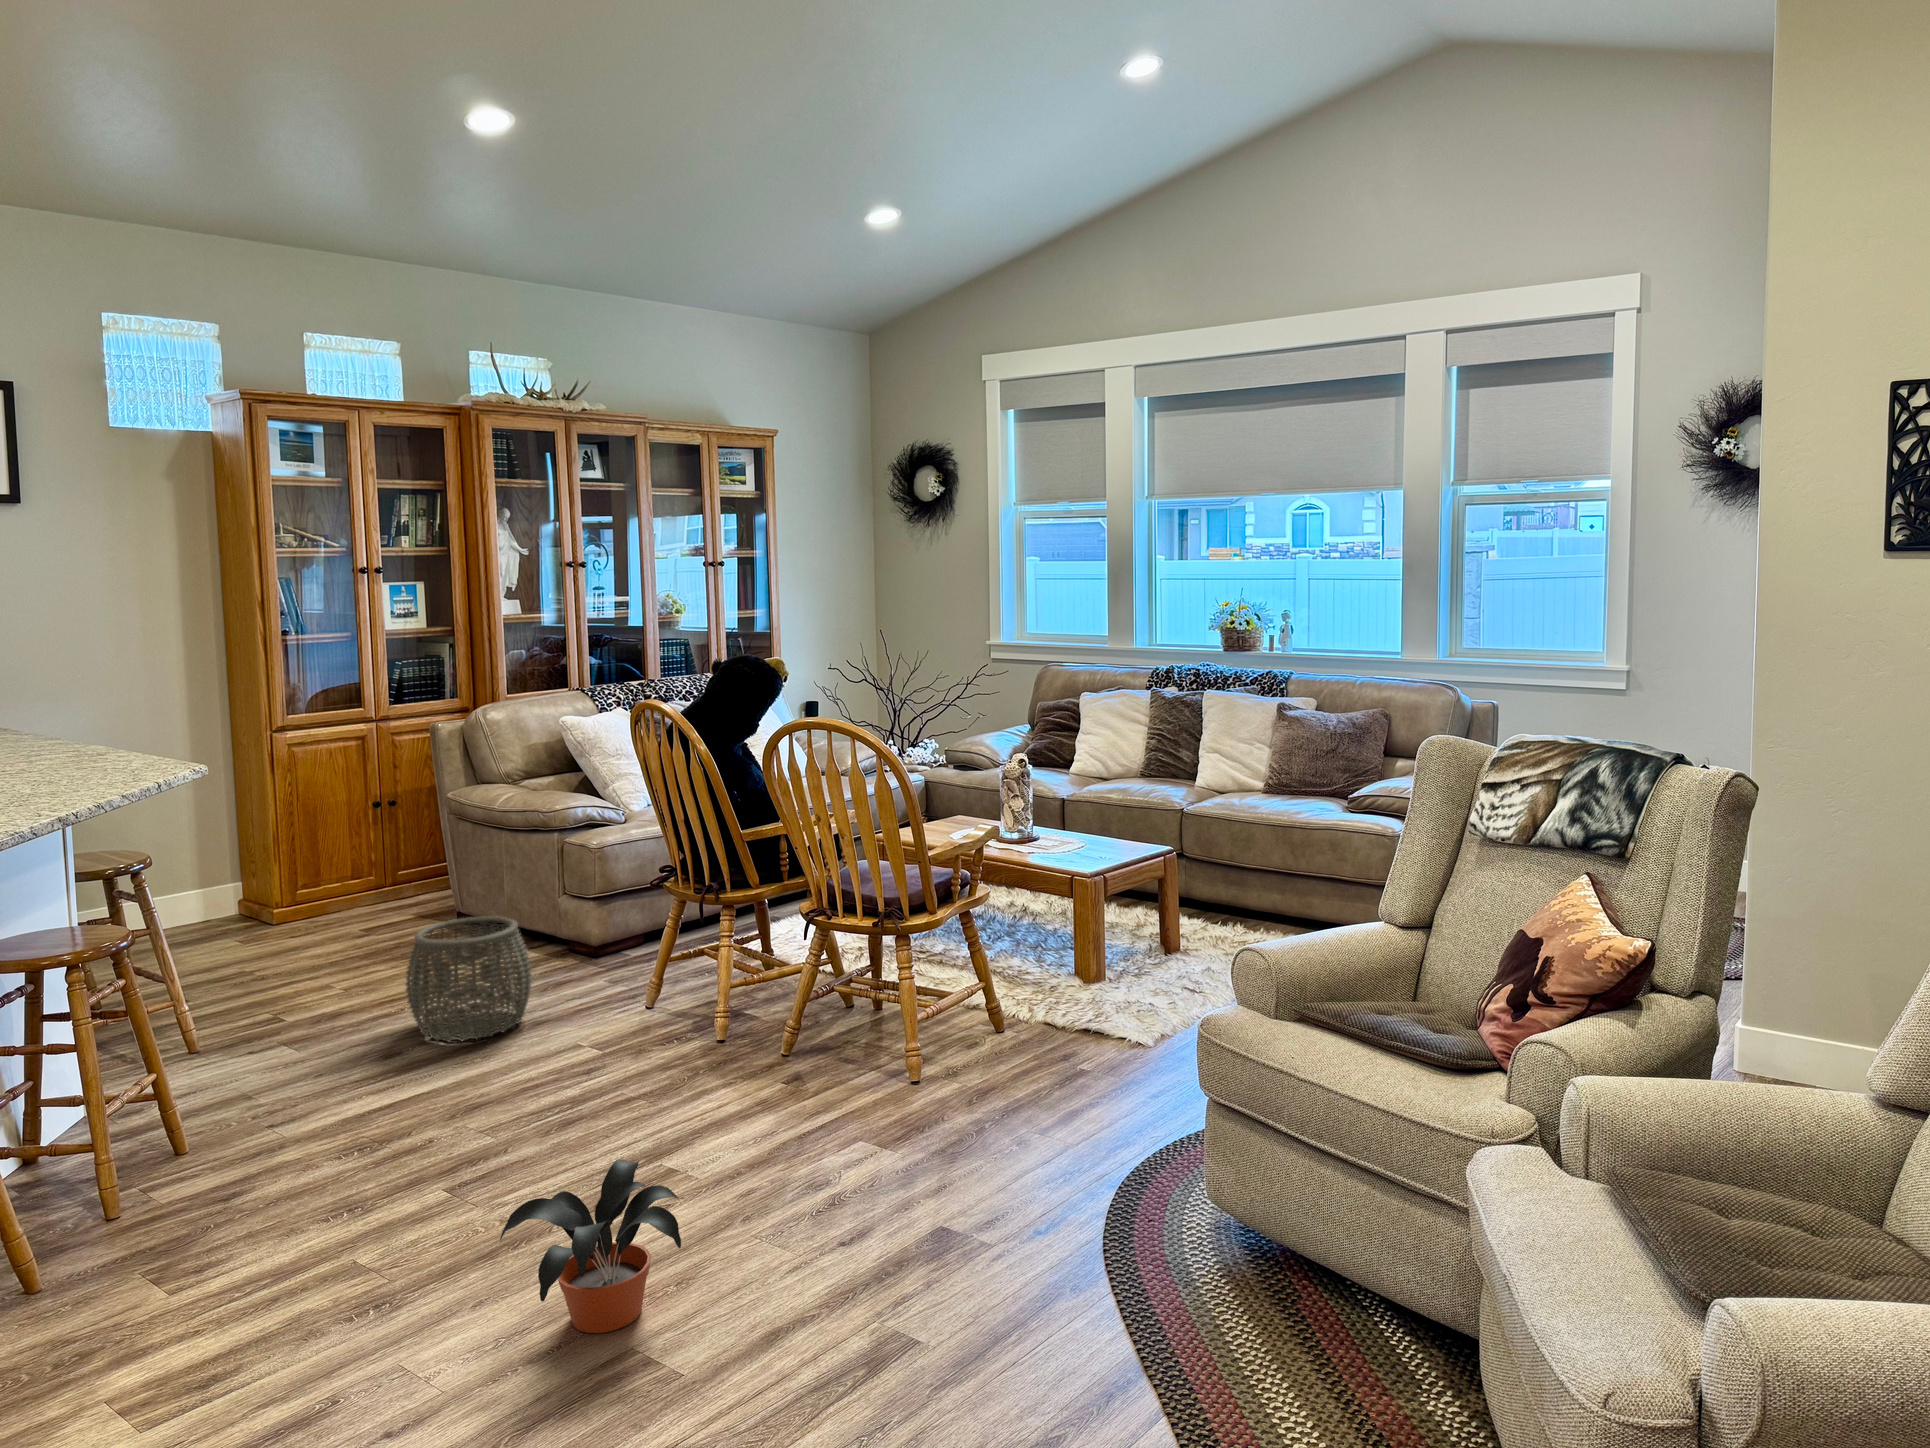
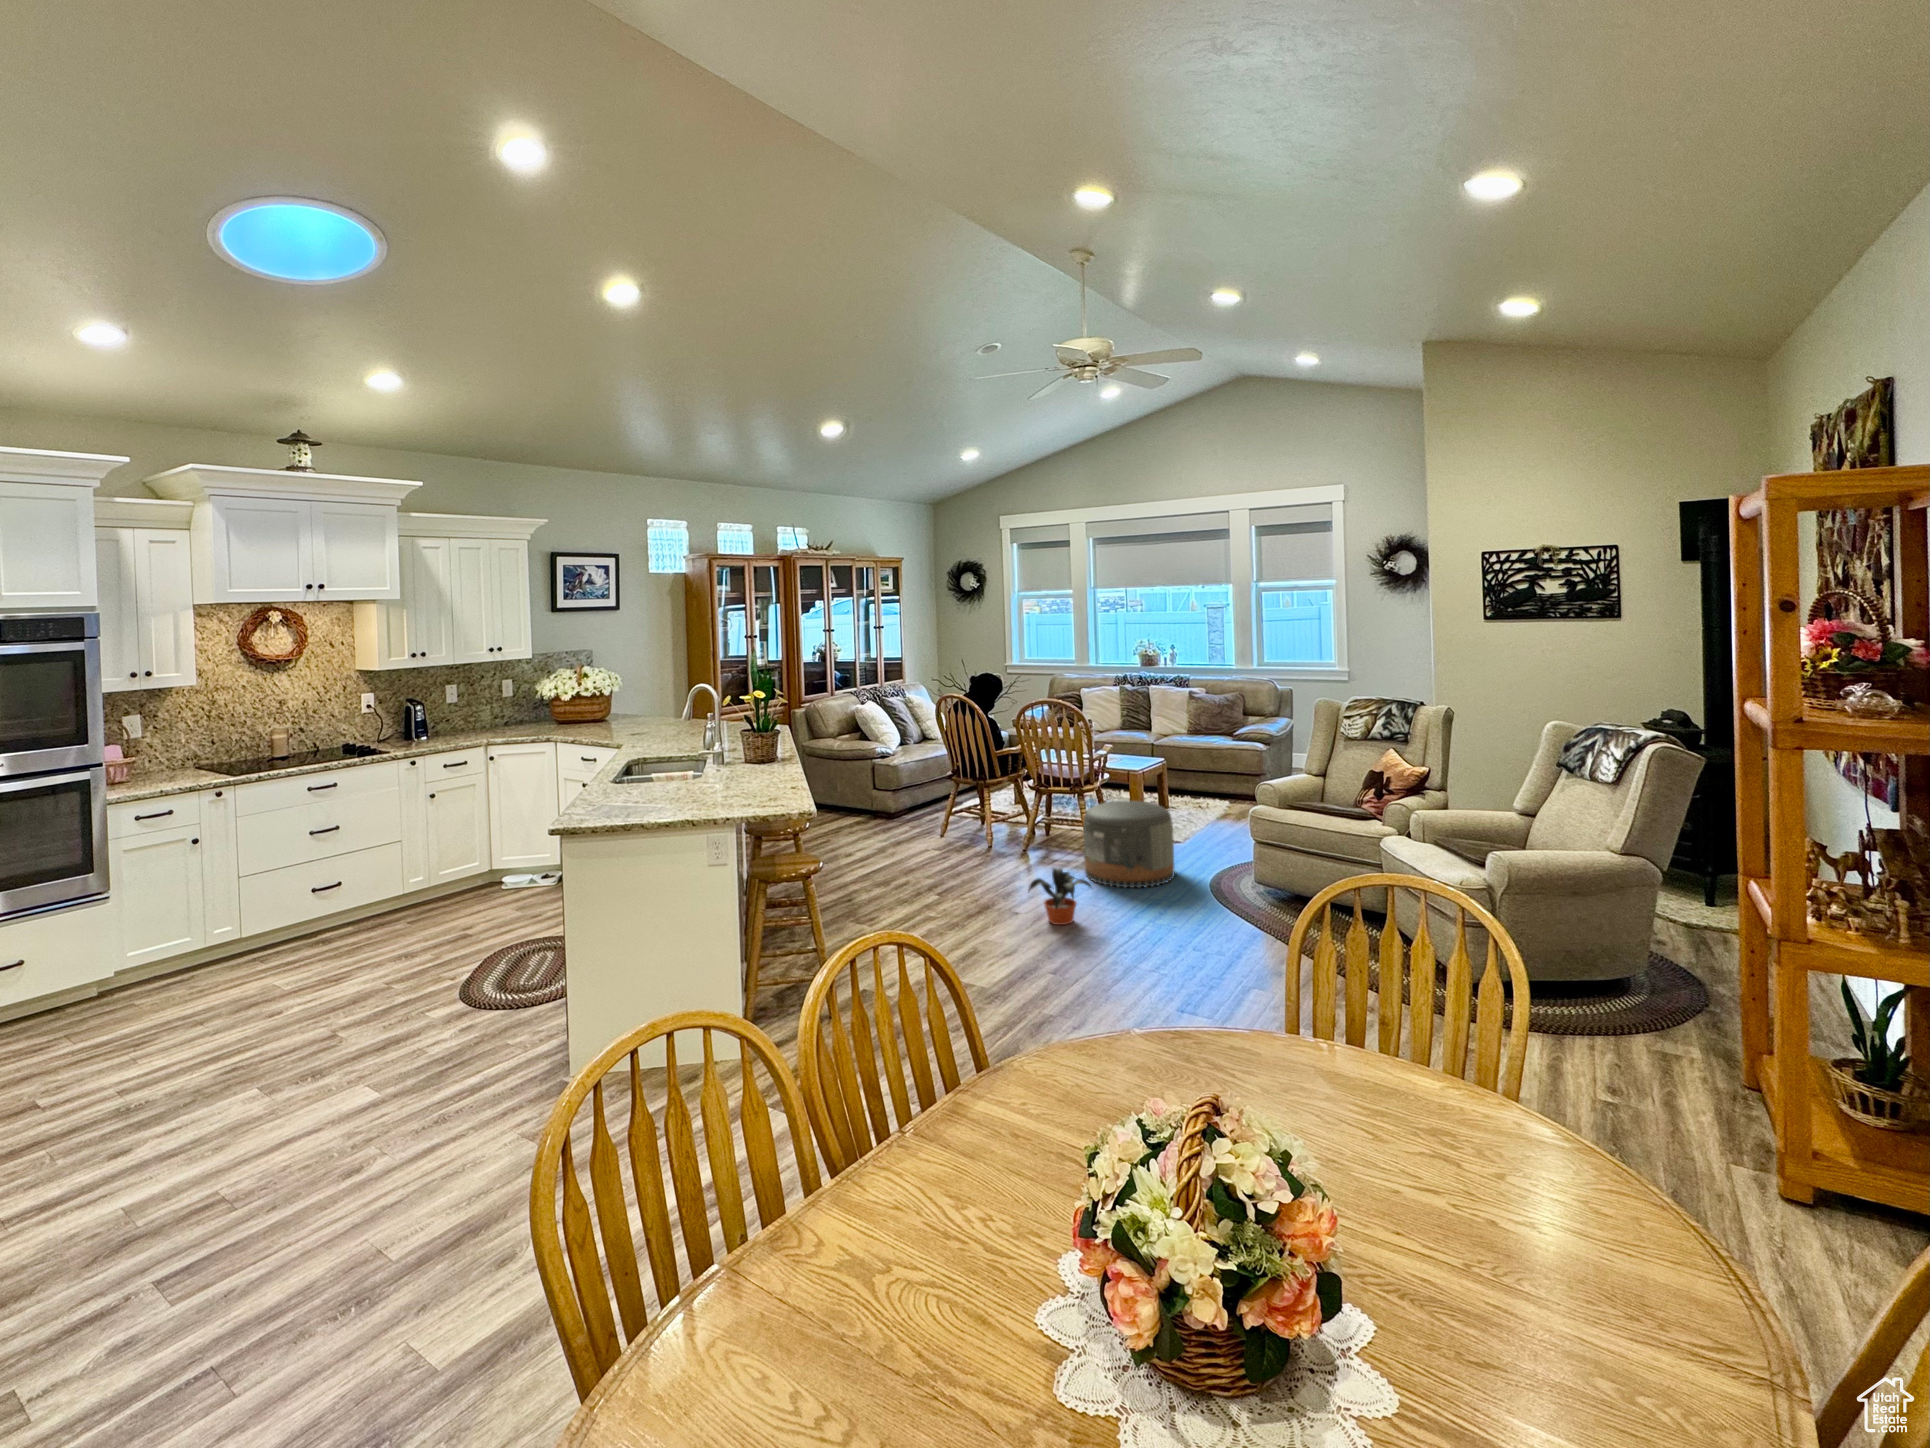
woven basket: present [405,916,532,1042] -> none [852,798,905,852]
pouf: none [816,965,1039,1205] -> present [1083,801,1174,888]

